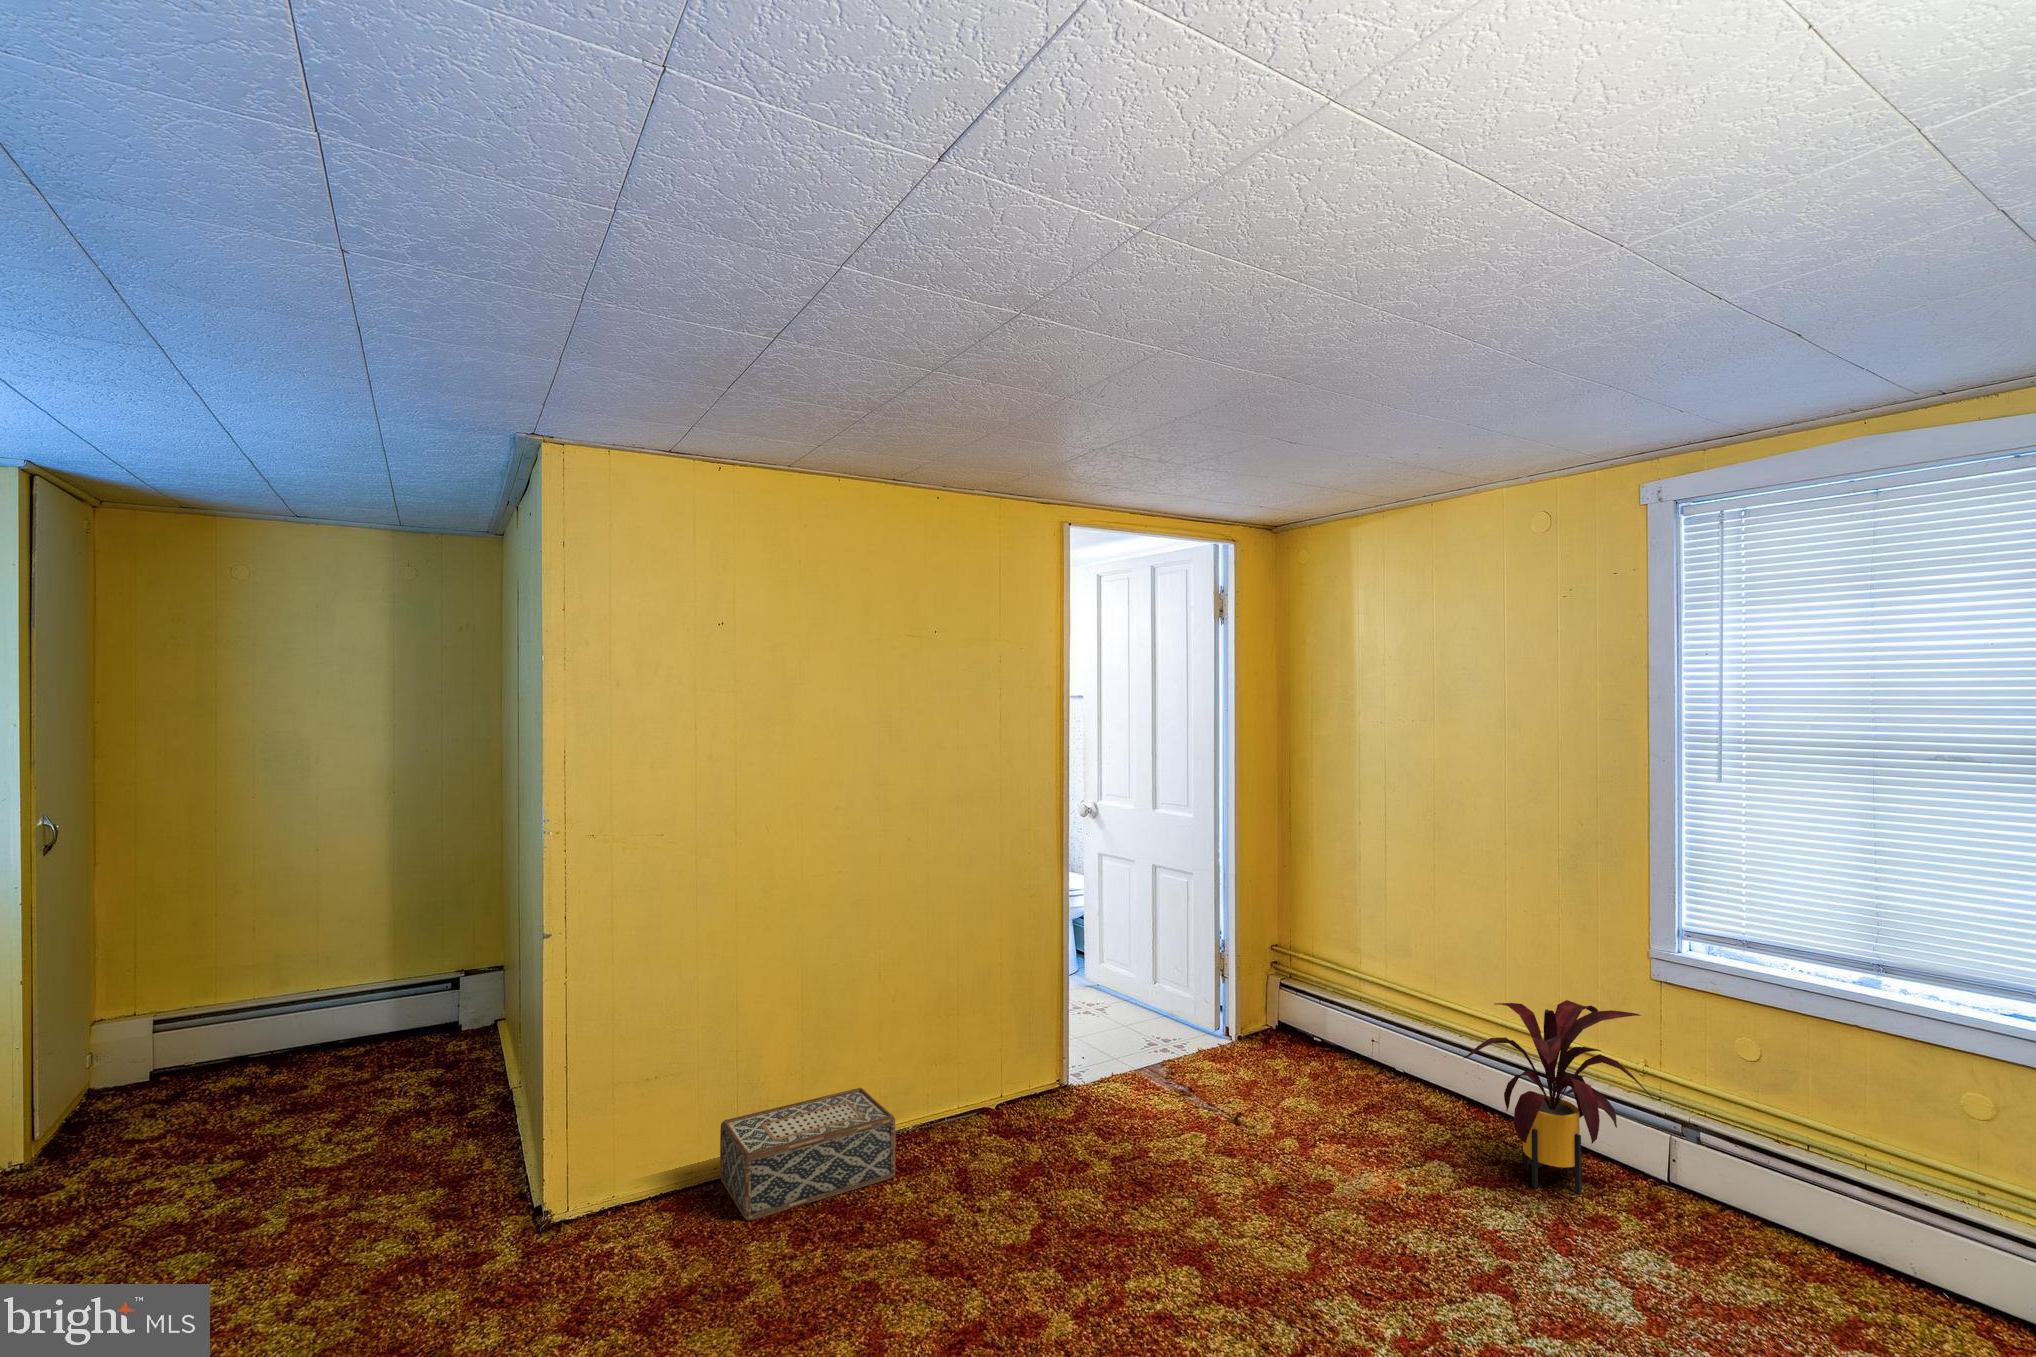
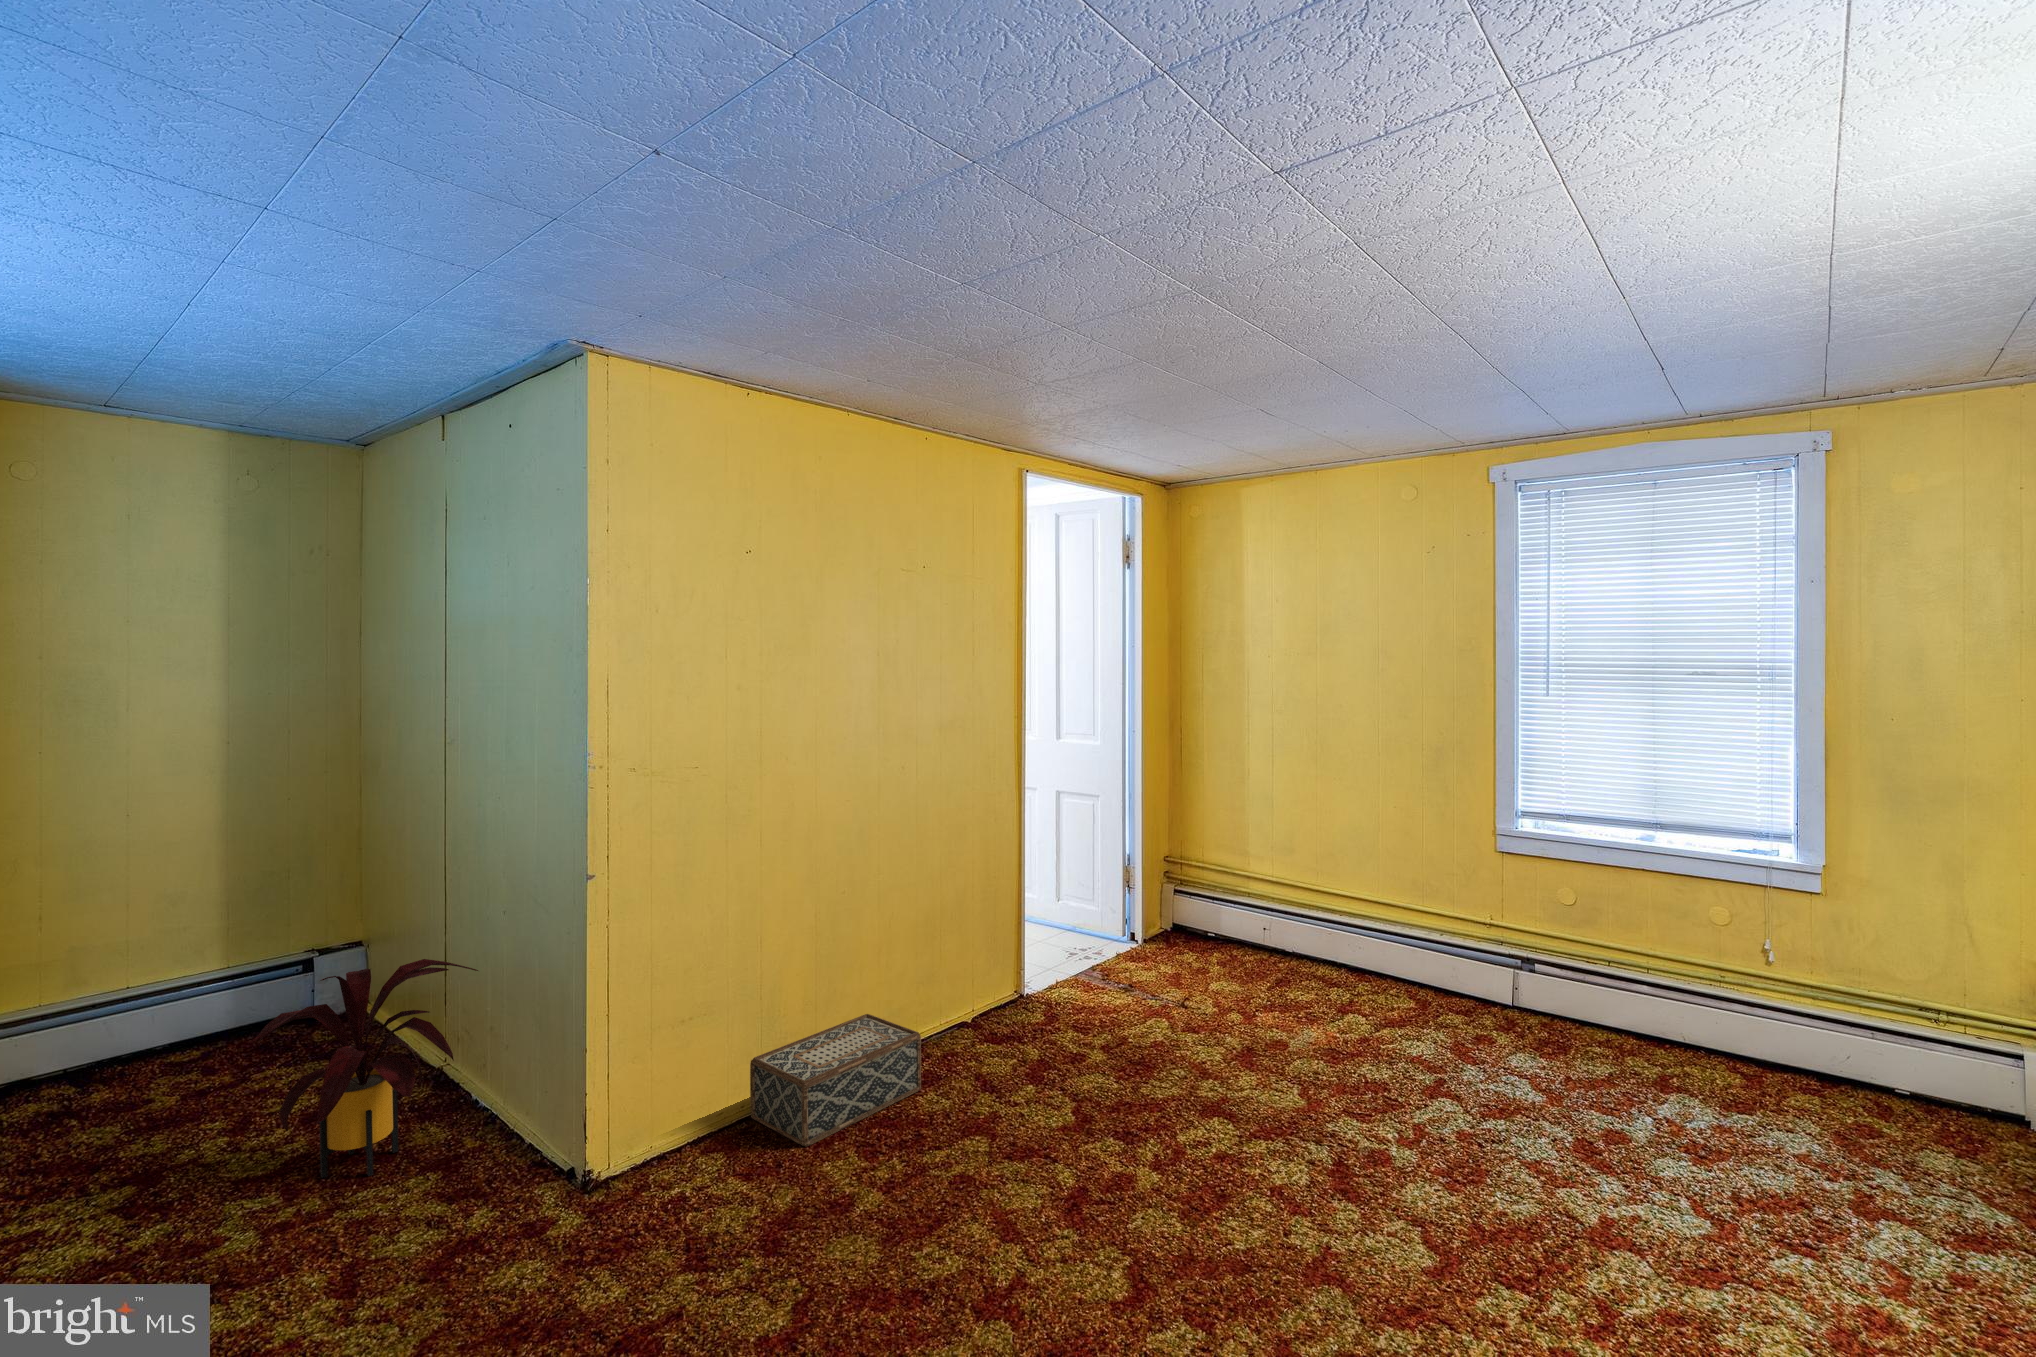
house plant: present [1463,1000,1654,1194] -> present [249,959,478,1178]

